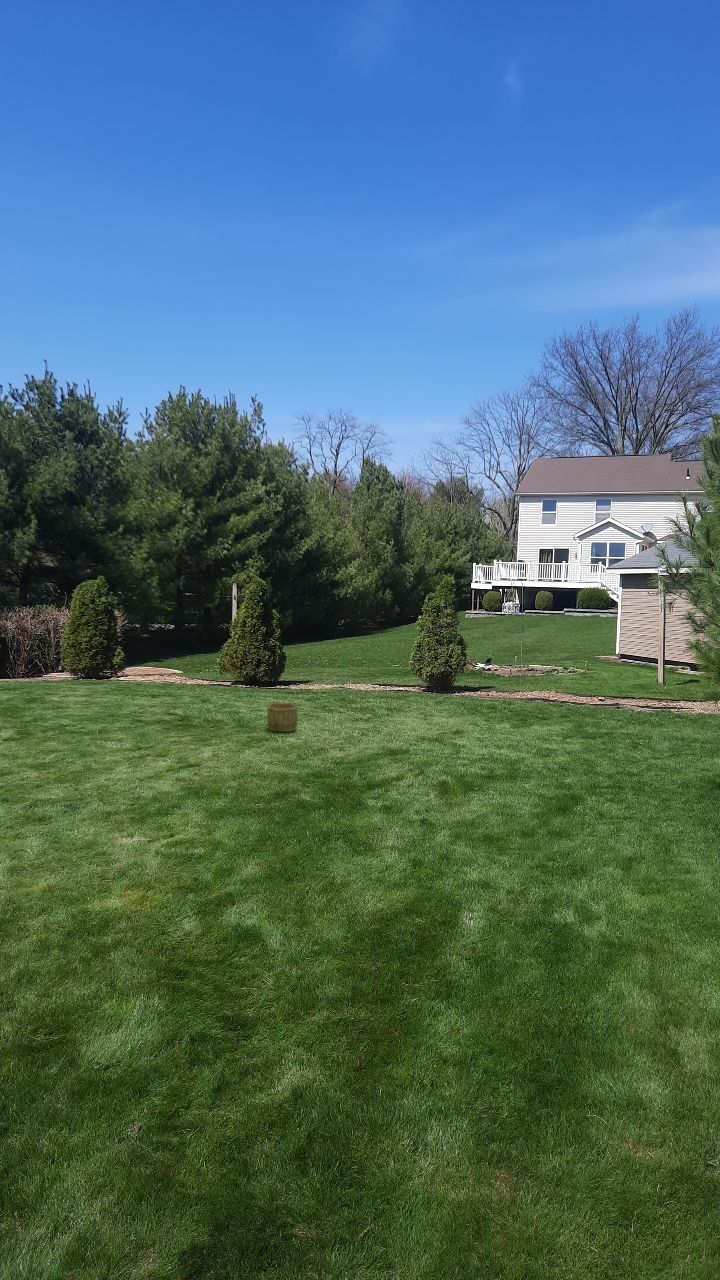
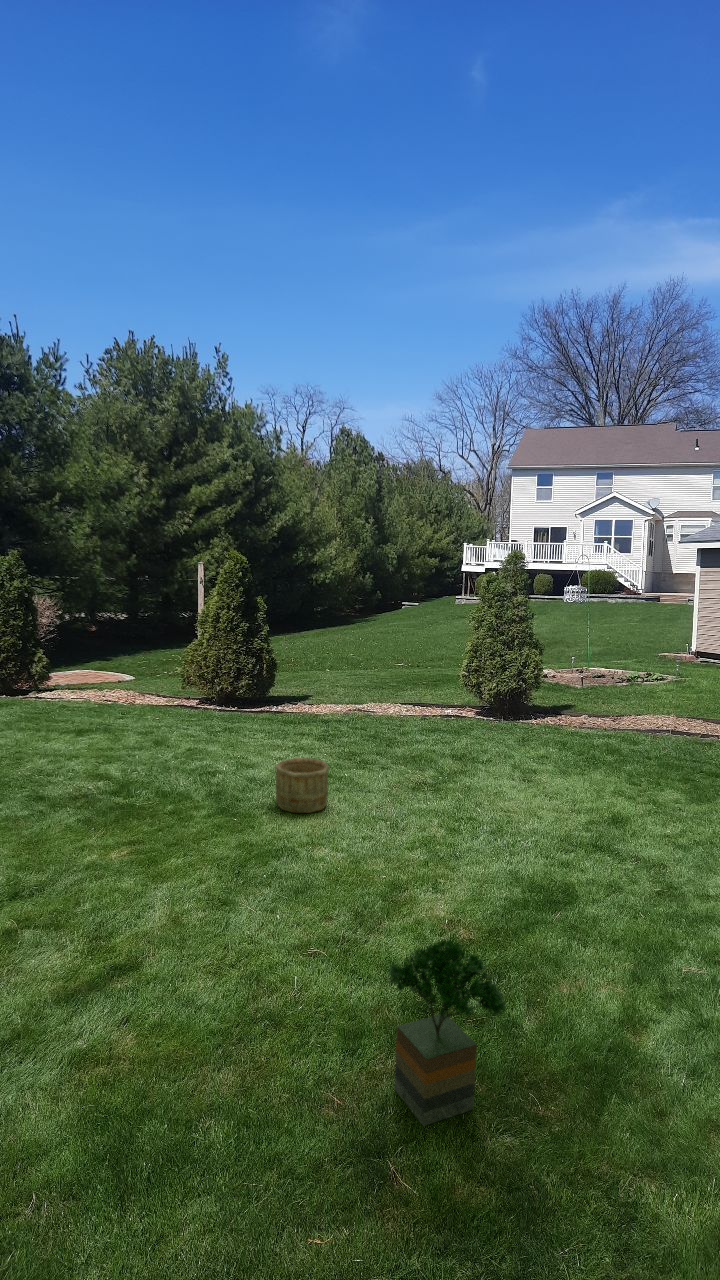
potted tree: none [288,748,335,817] -> present [386,939,506,1126]

